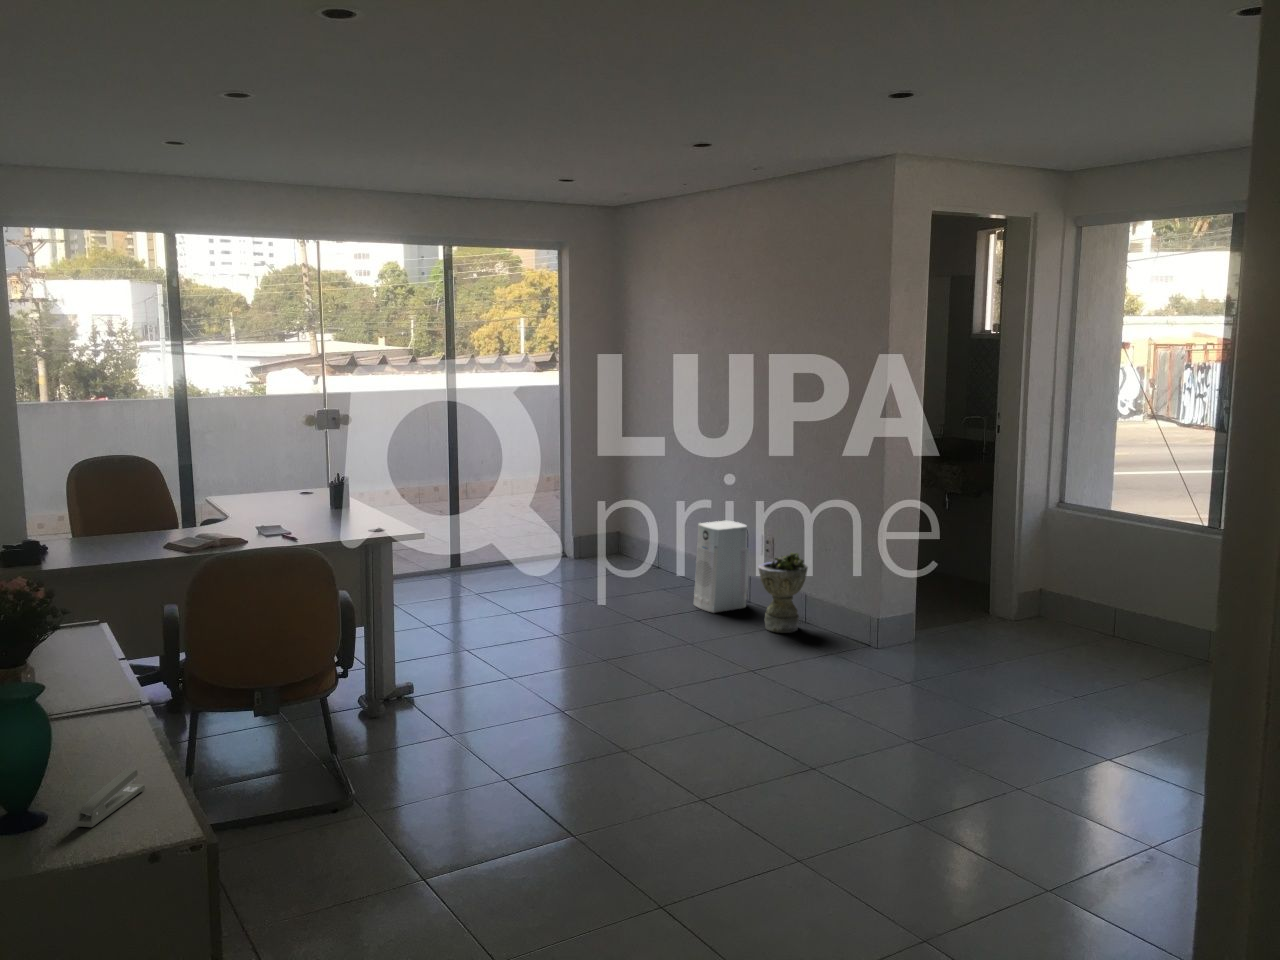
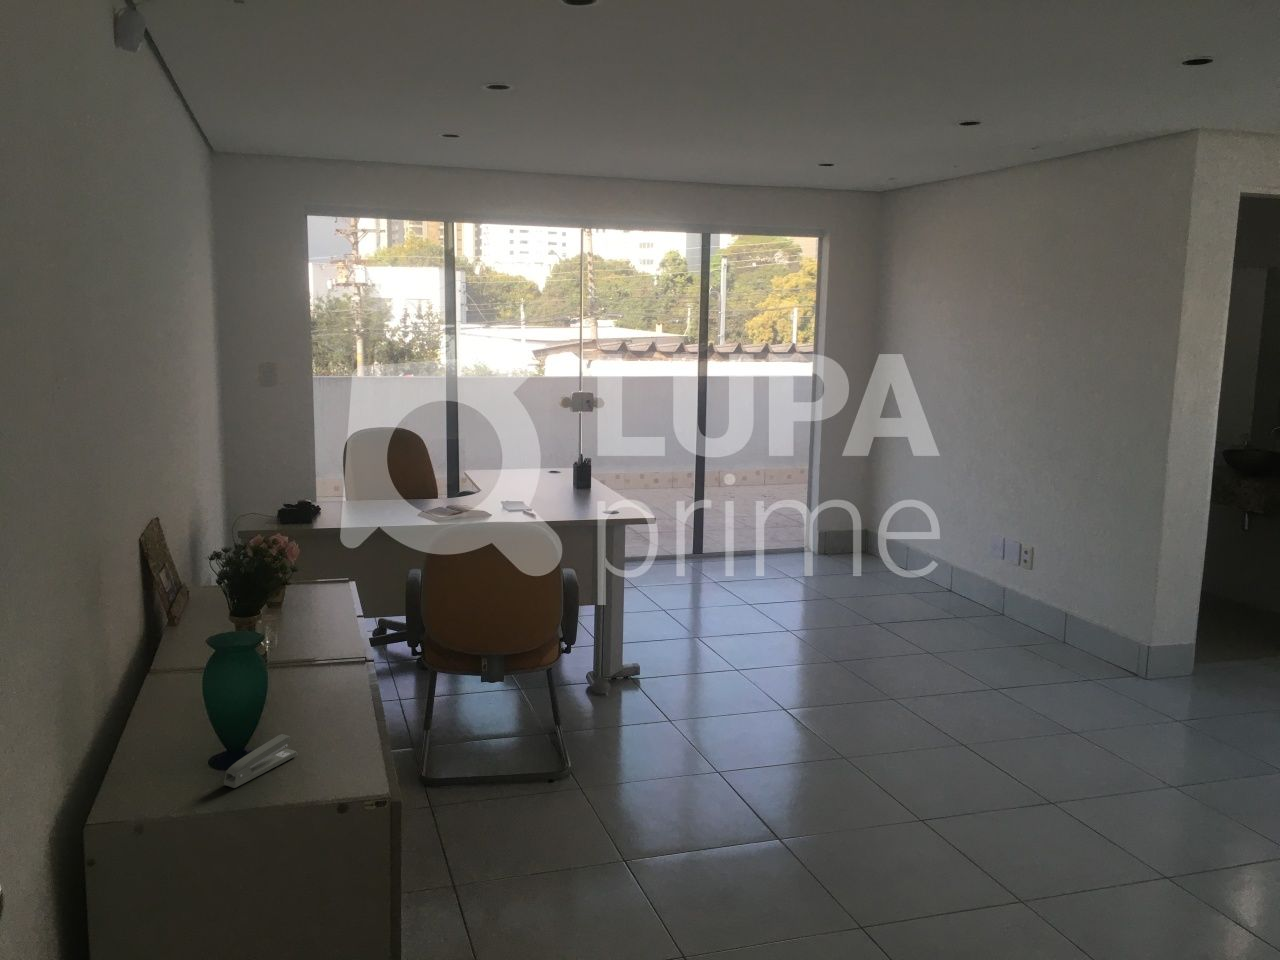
air purifier: present [694,521,749,613] -> none [950,530,1016,626]
planter: present [758,553,808,633] -> none [1022,572,1080,659]

